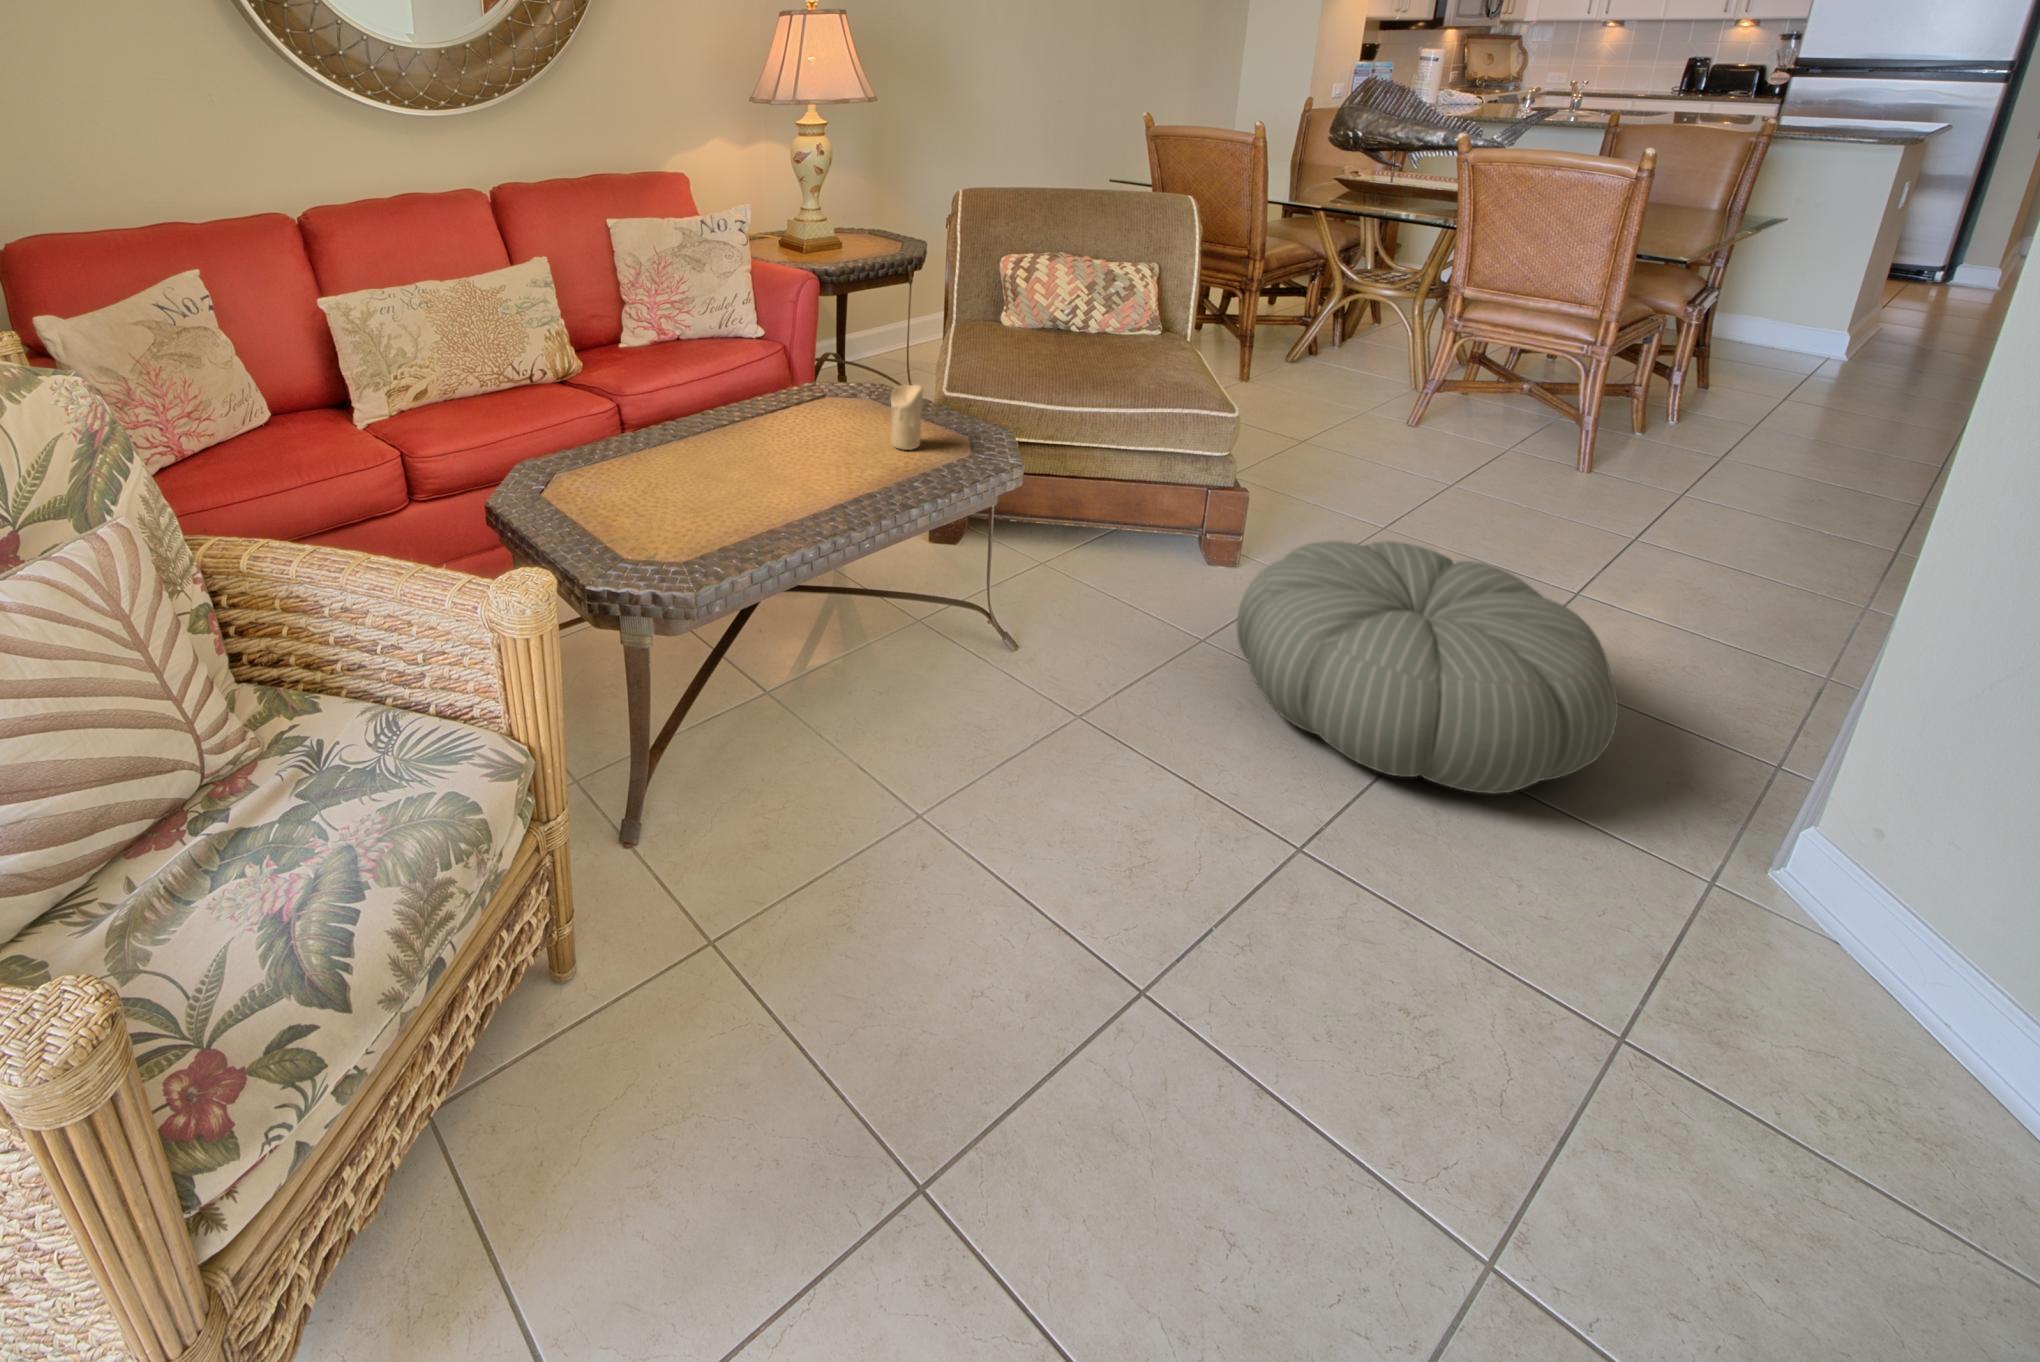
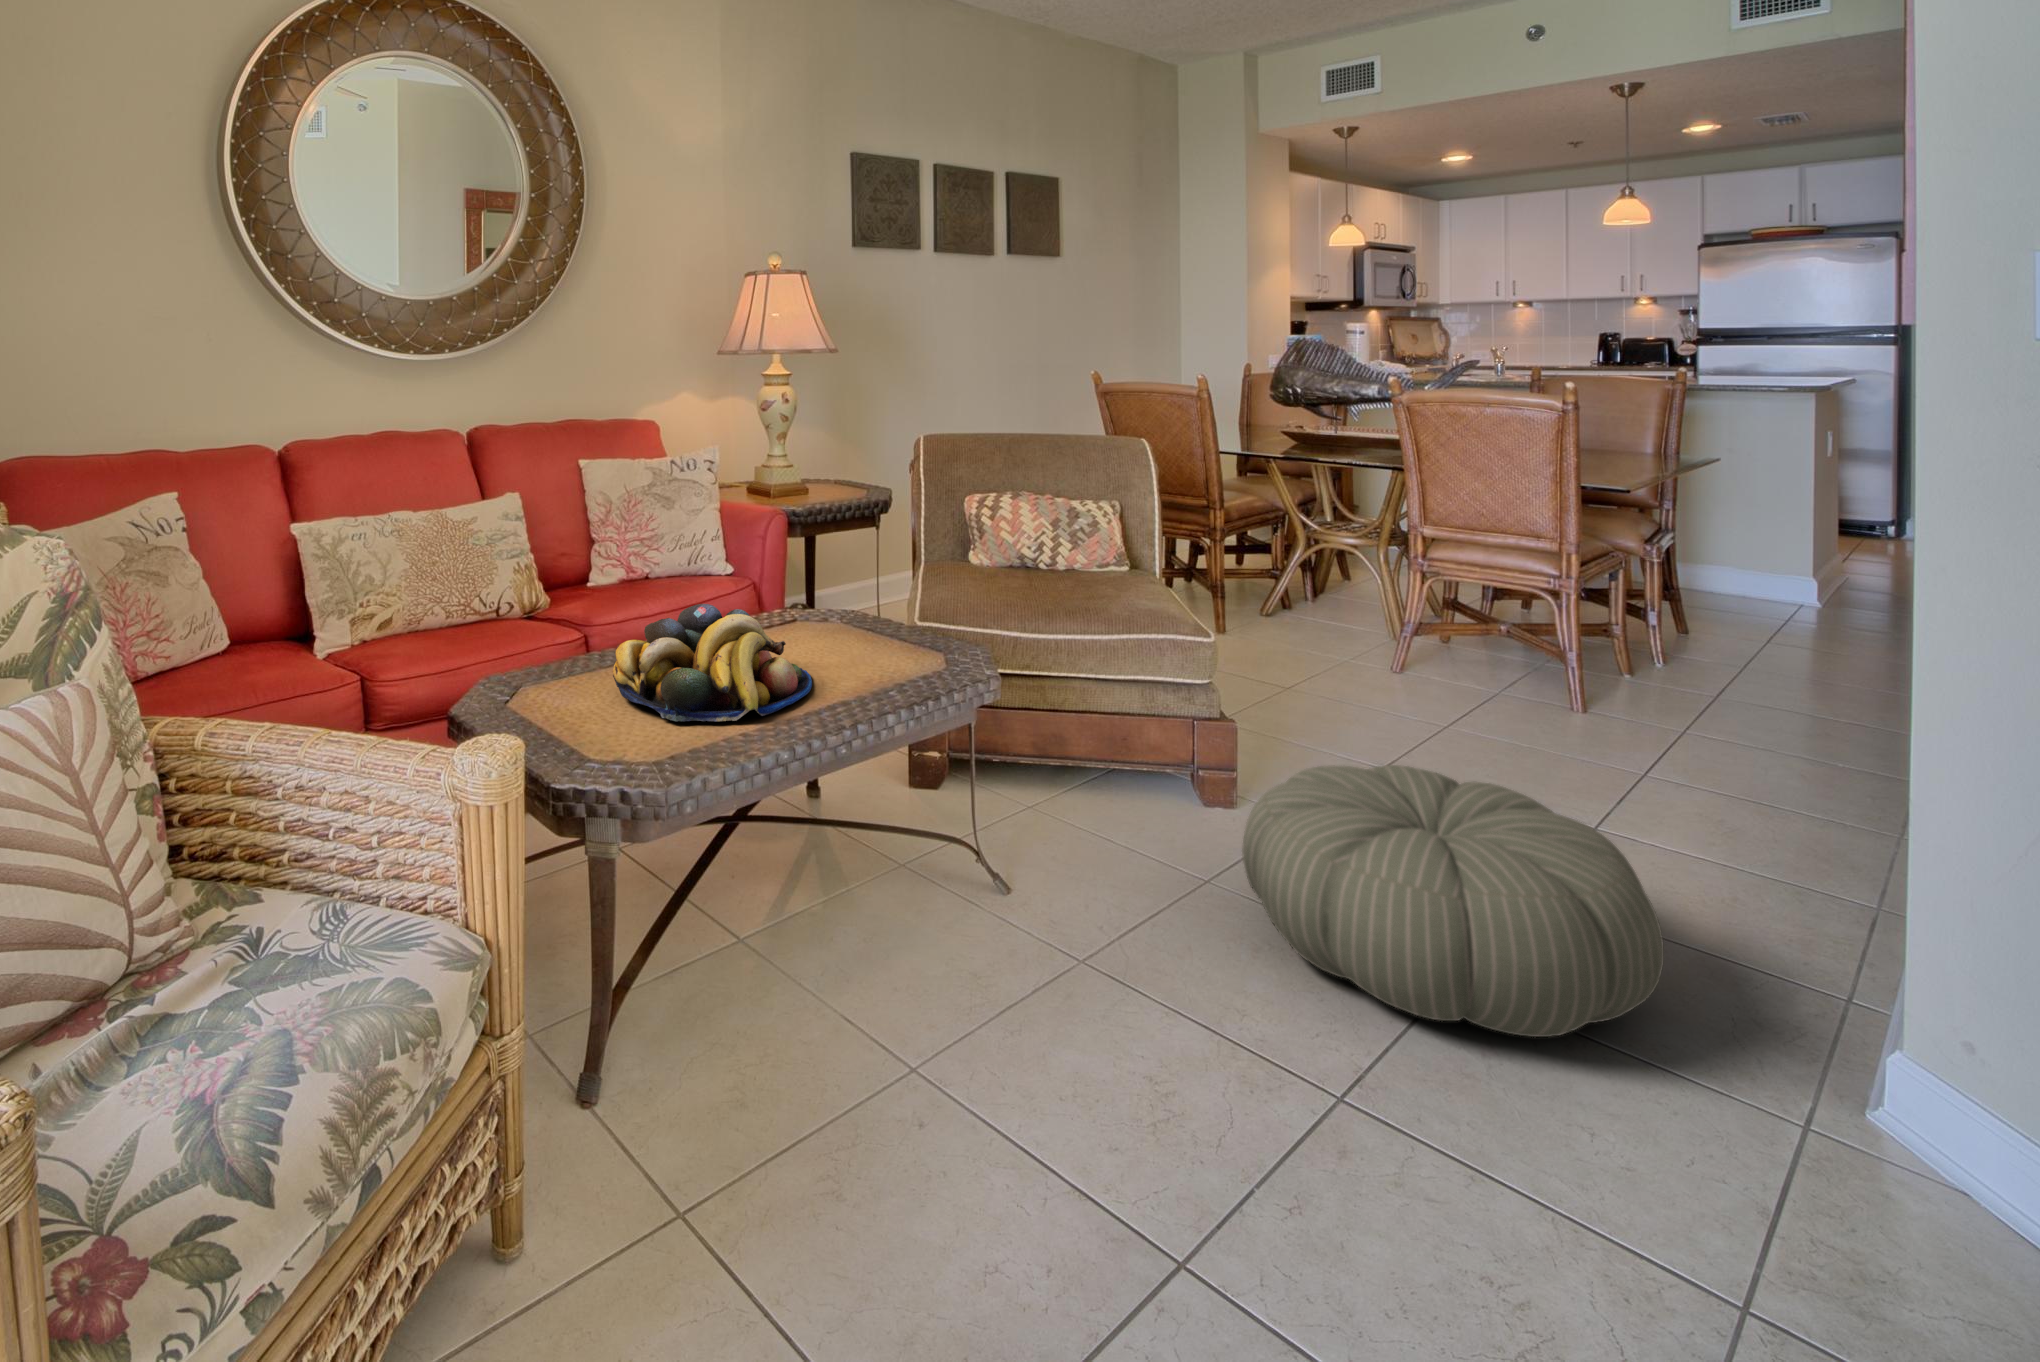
candle: present [891,385,923,450] -> none [862,593,894,661]
fruit bowl: none [646,396,839,520] -> present [613,604,812,722]

